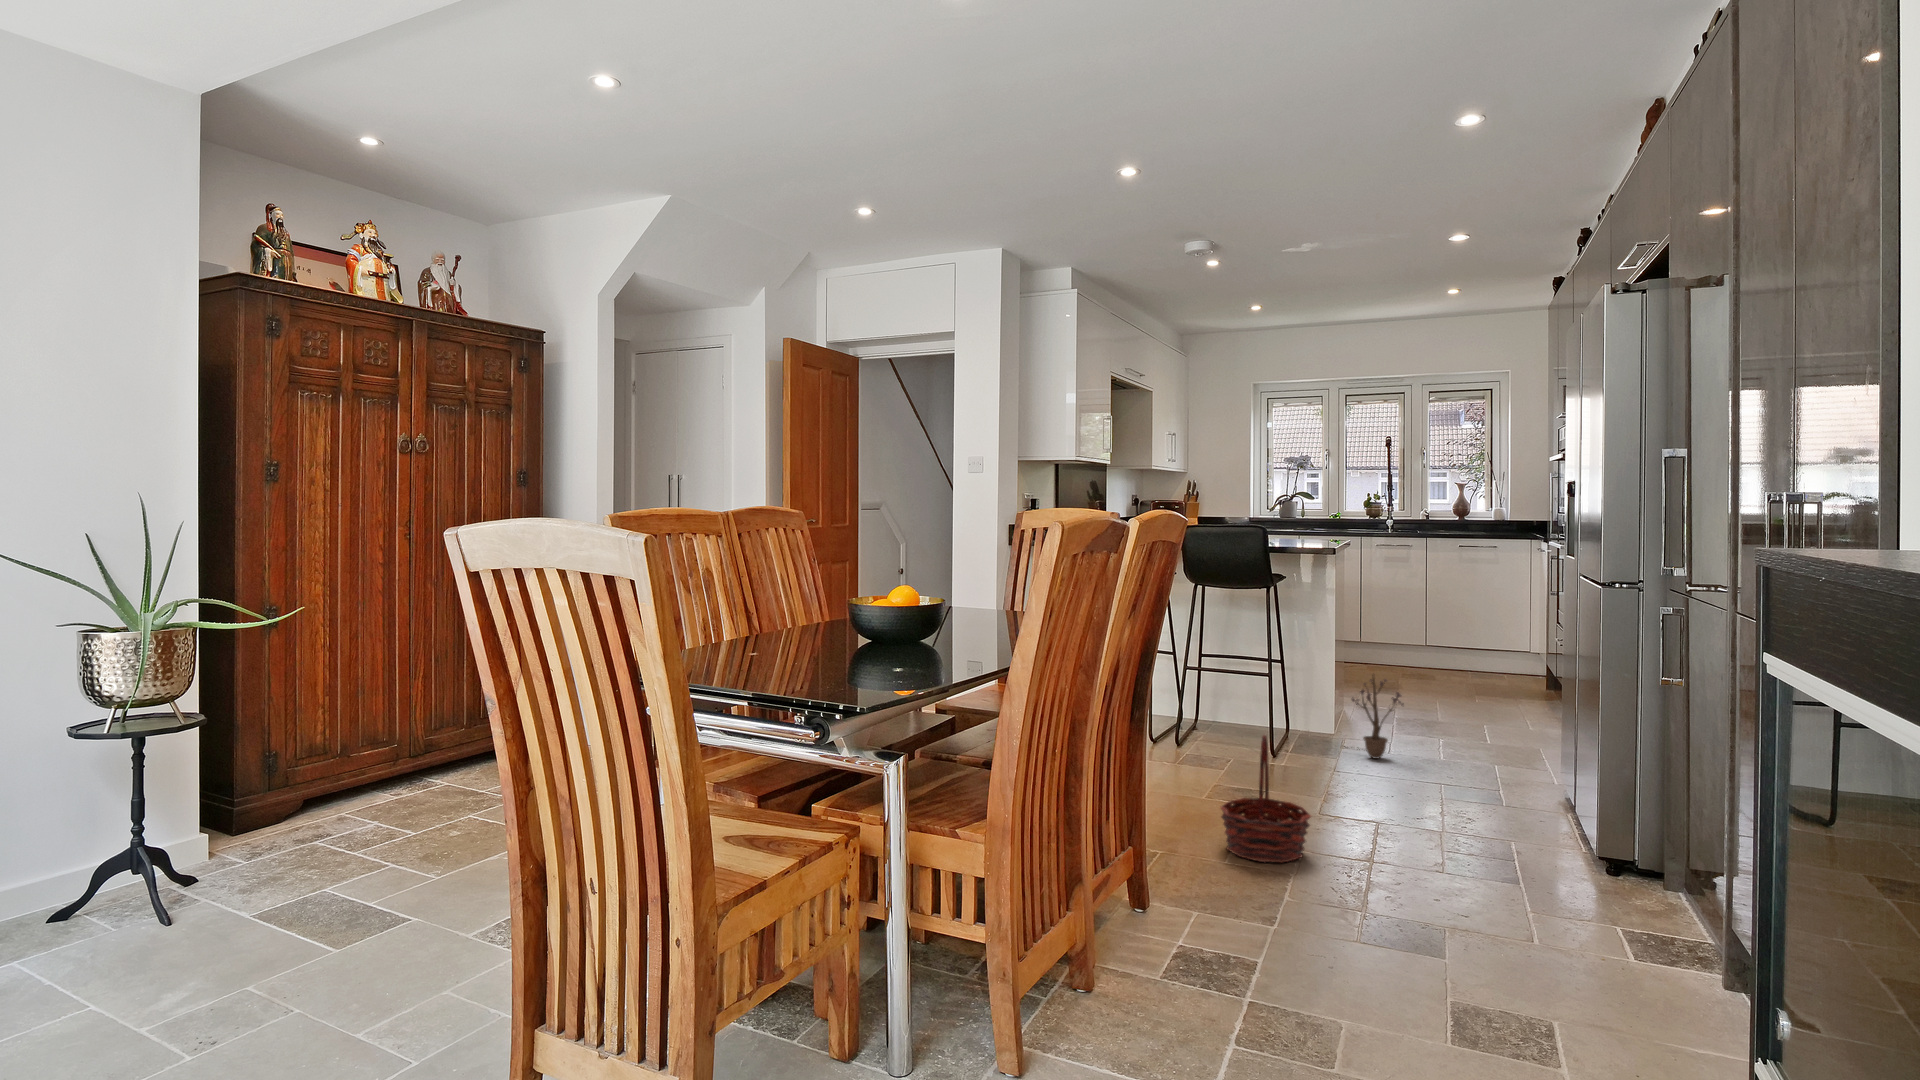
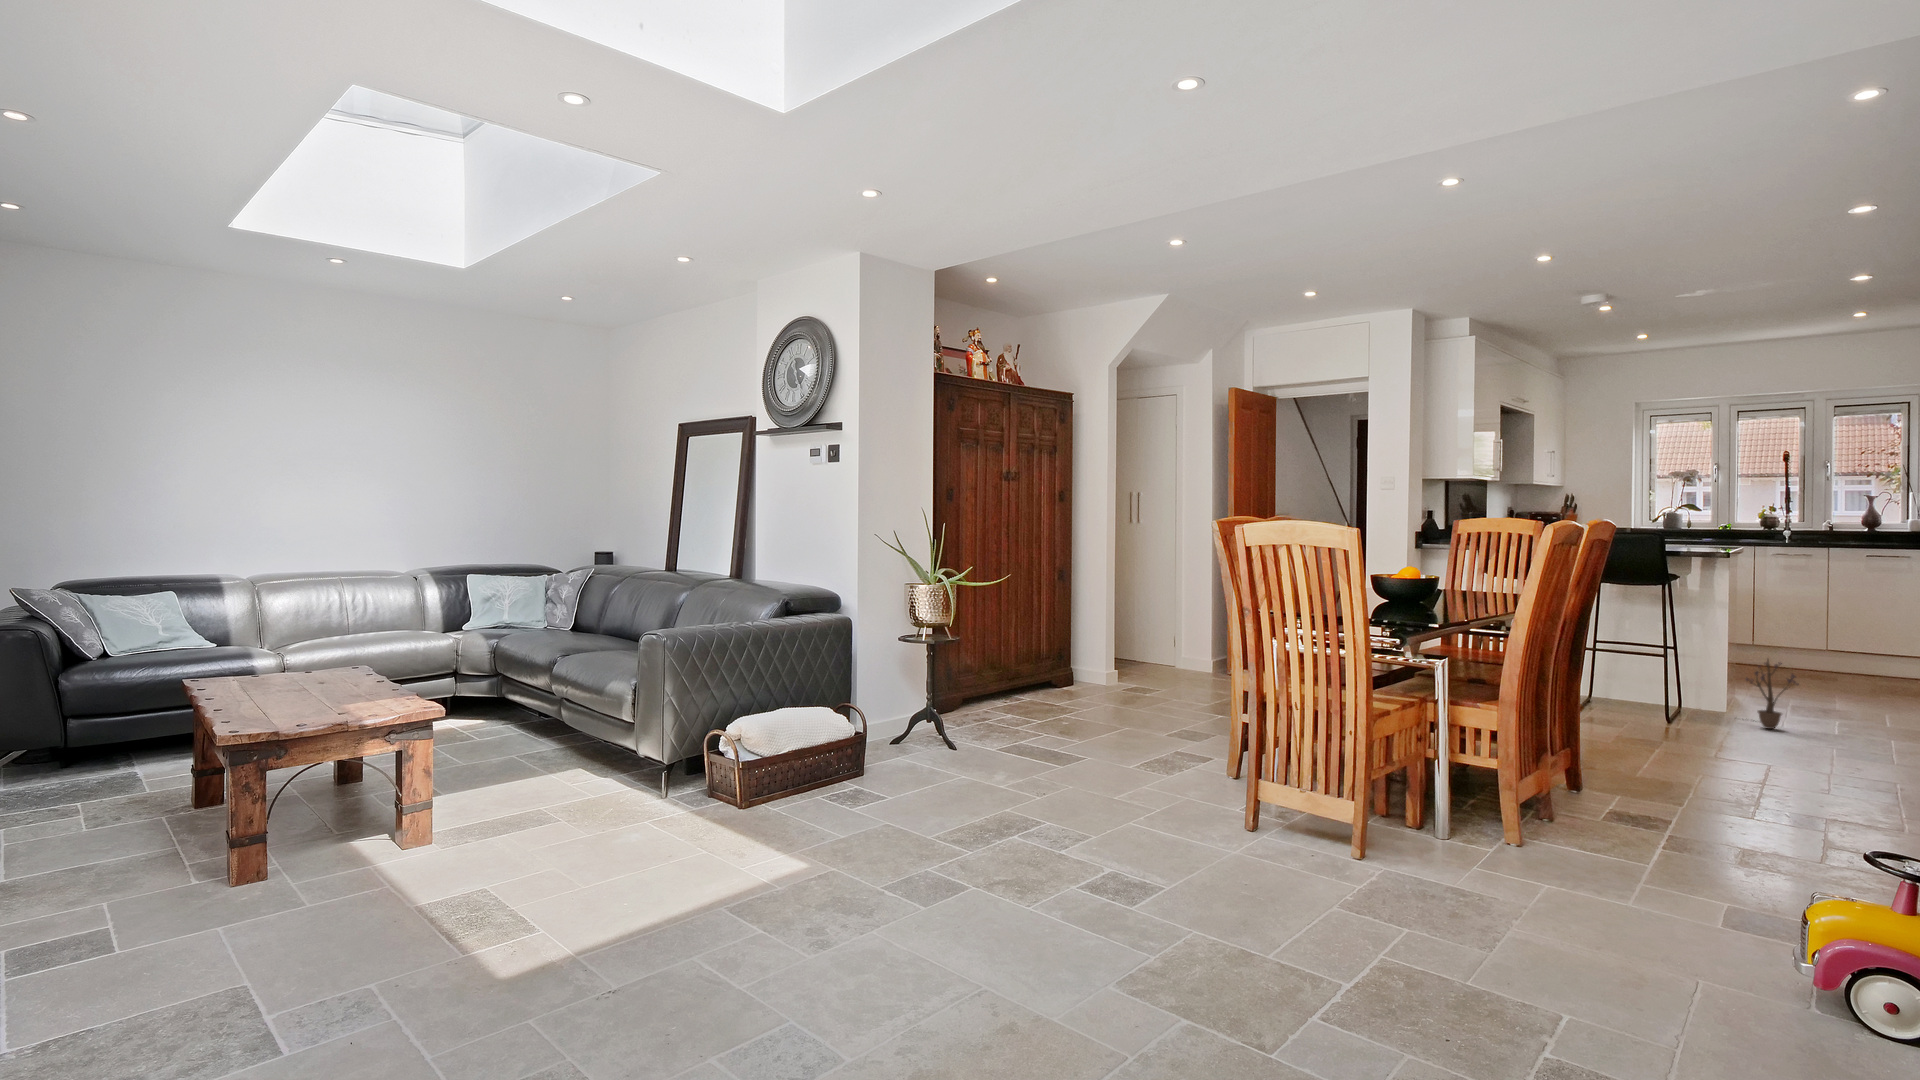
basket: present [1221,735,1311,863] -> none [1630,687,1711,779]

